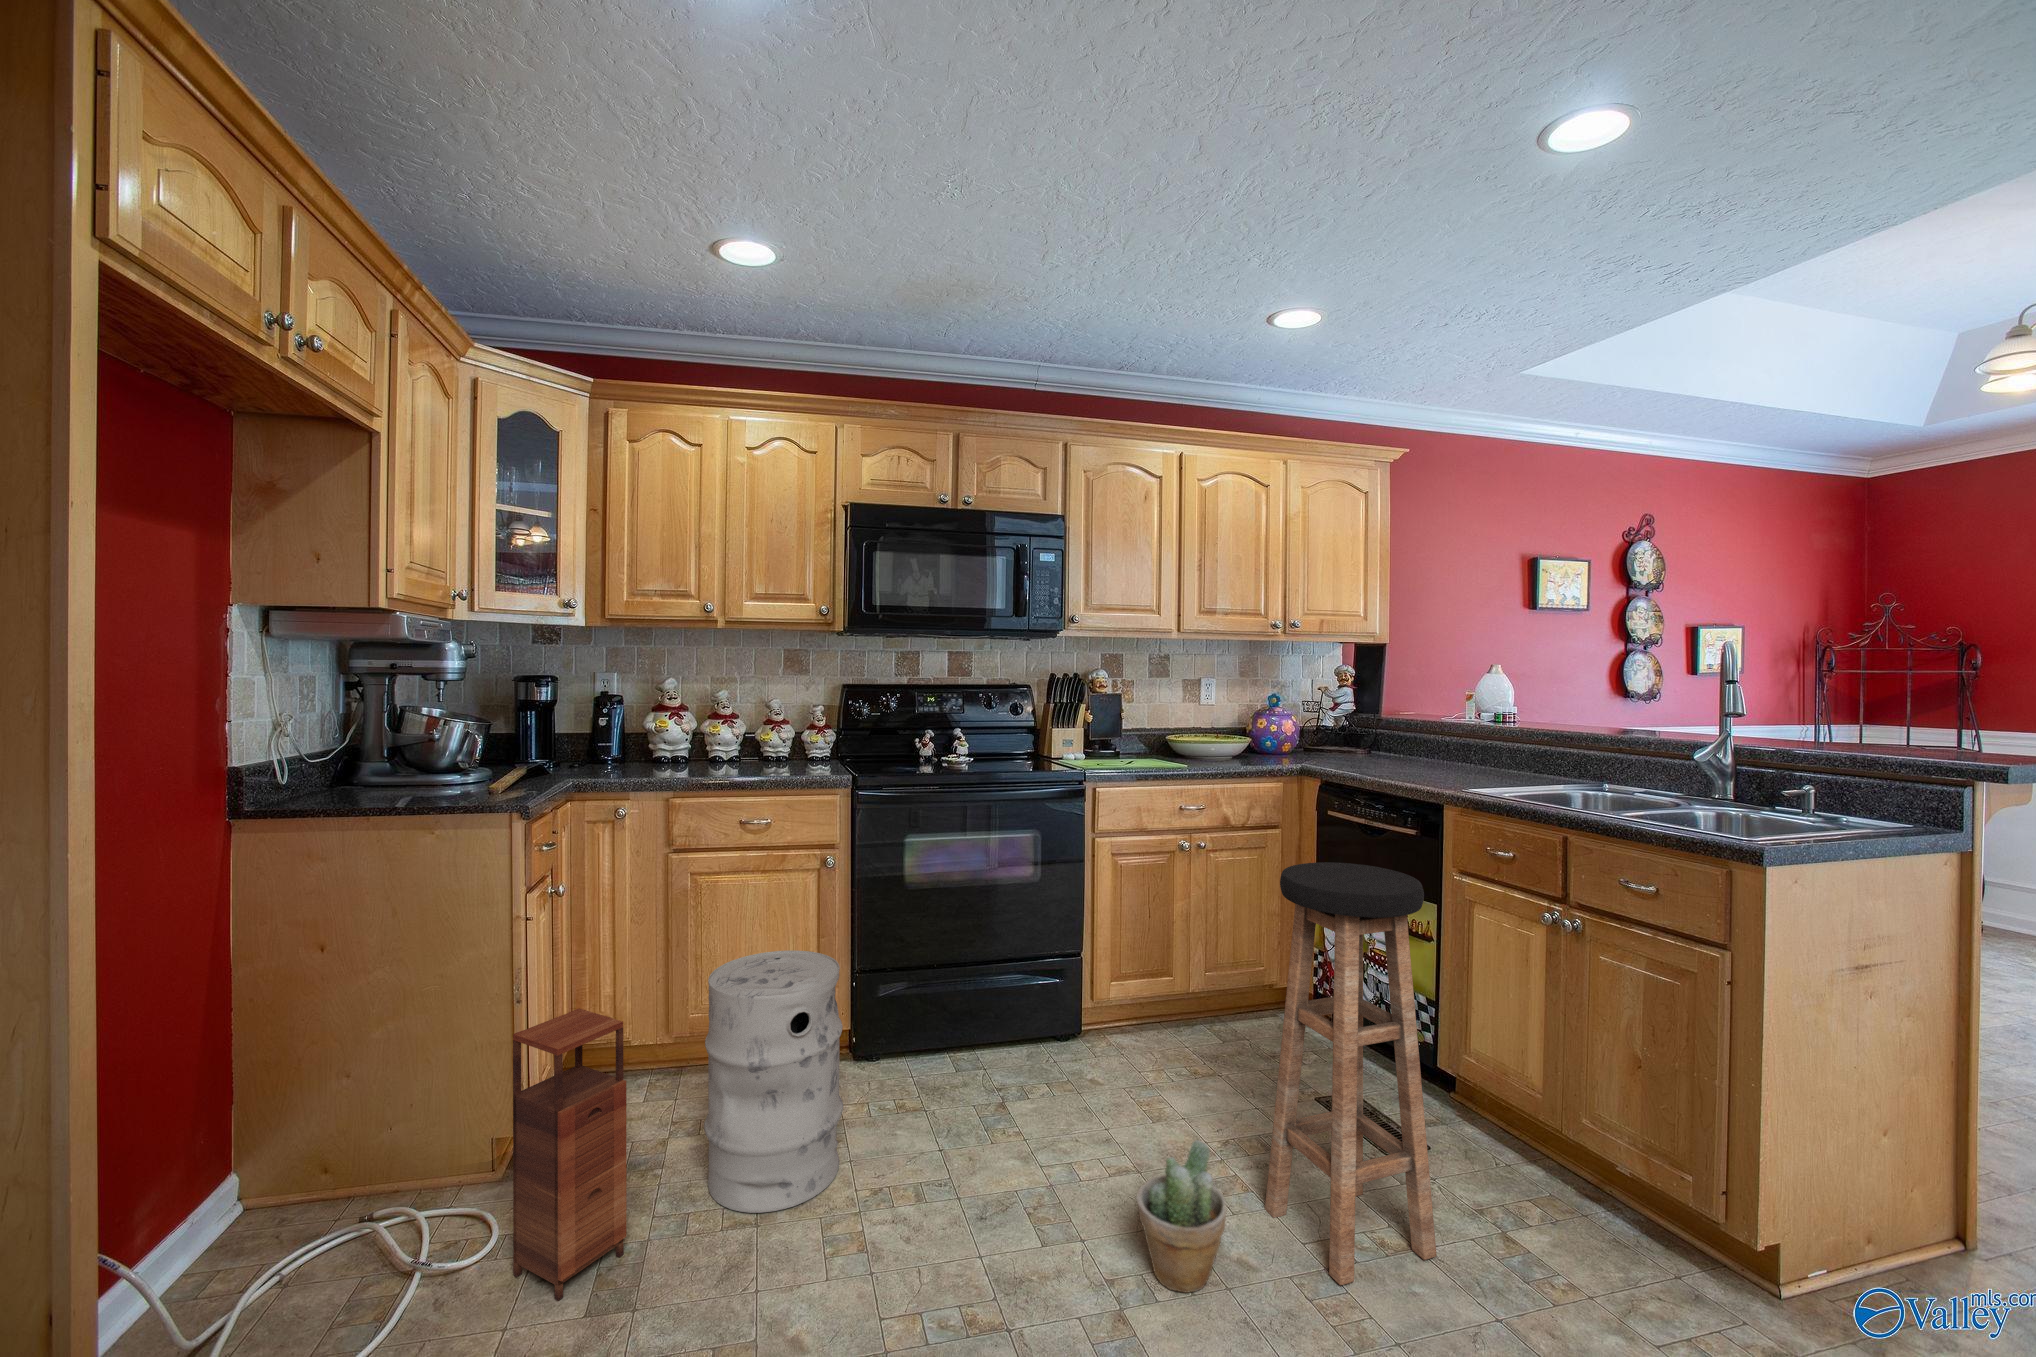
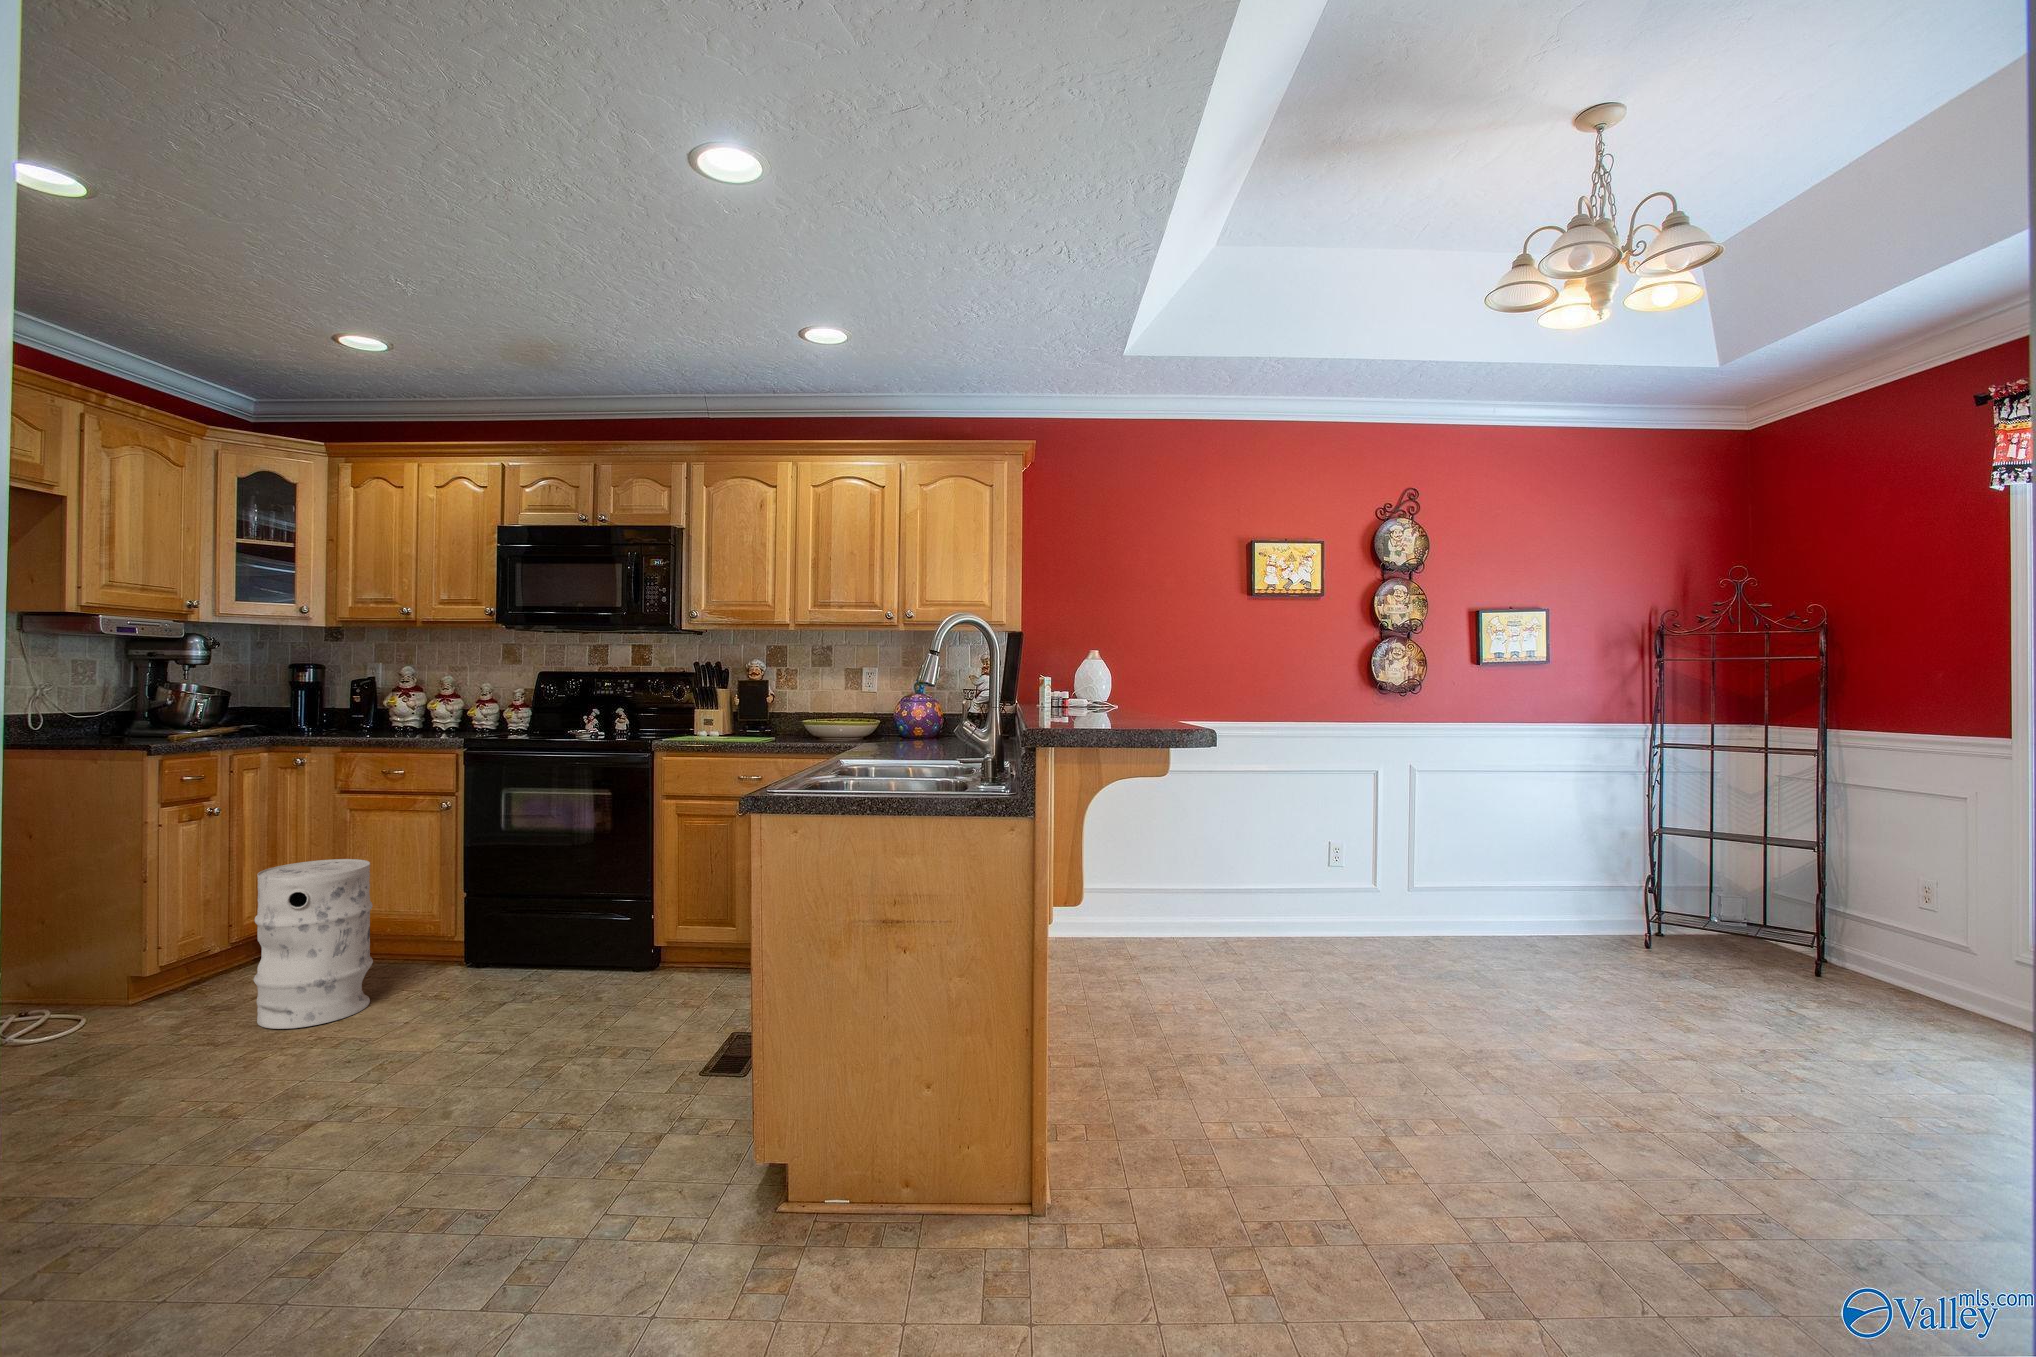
bar stool: present [1265,862,1437,1285] -> none [532,805,659,1114]
storage cabinet: present [513,1009,627,1301] -> none [106,875,172,1049]
potted plant: present [1137,1140,1227,1293] -> none [411,1000,487,1102]

